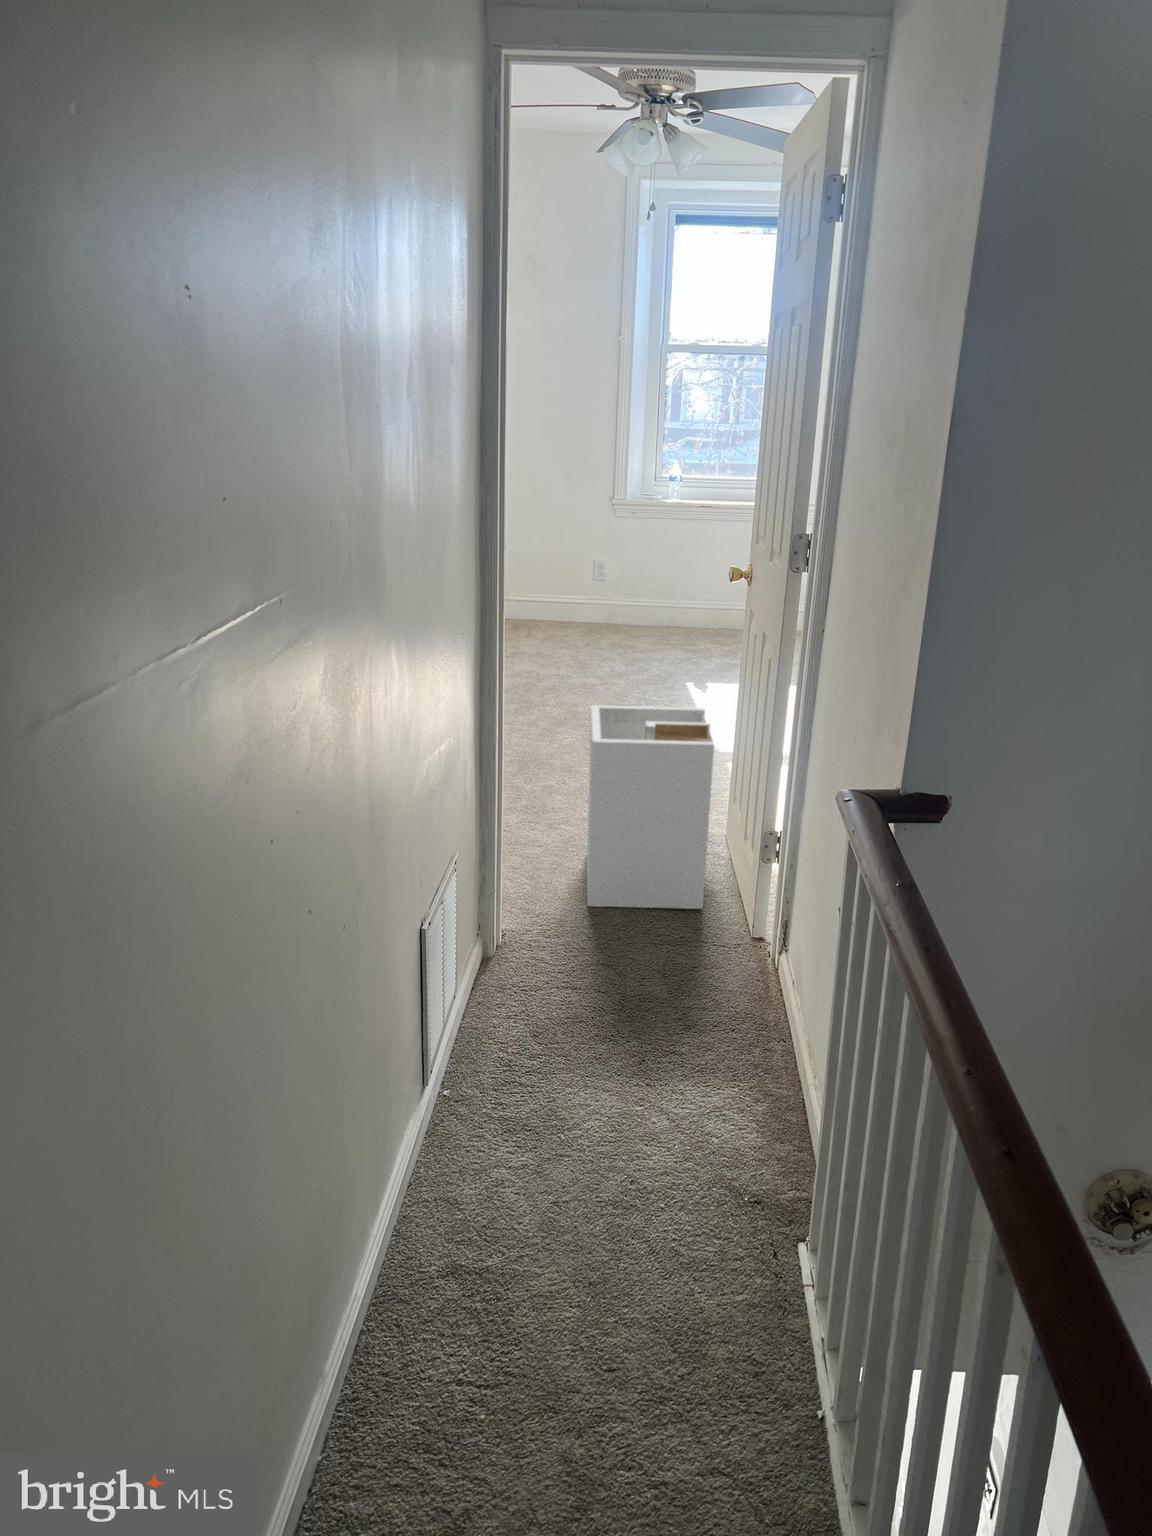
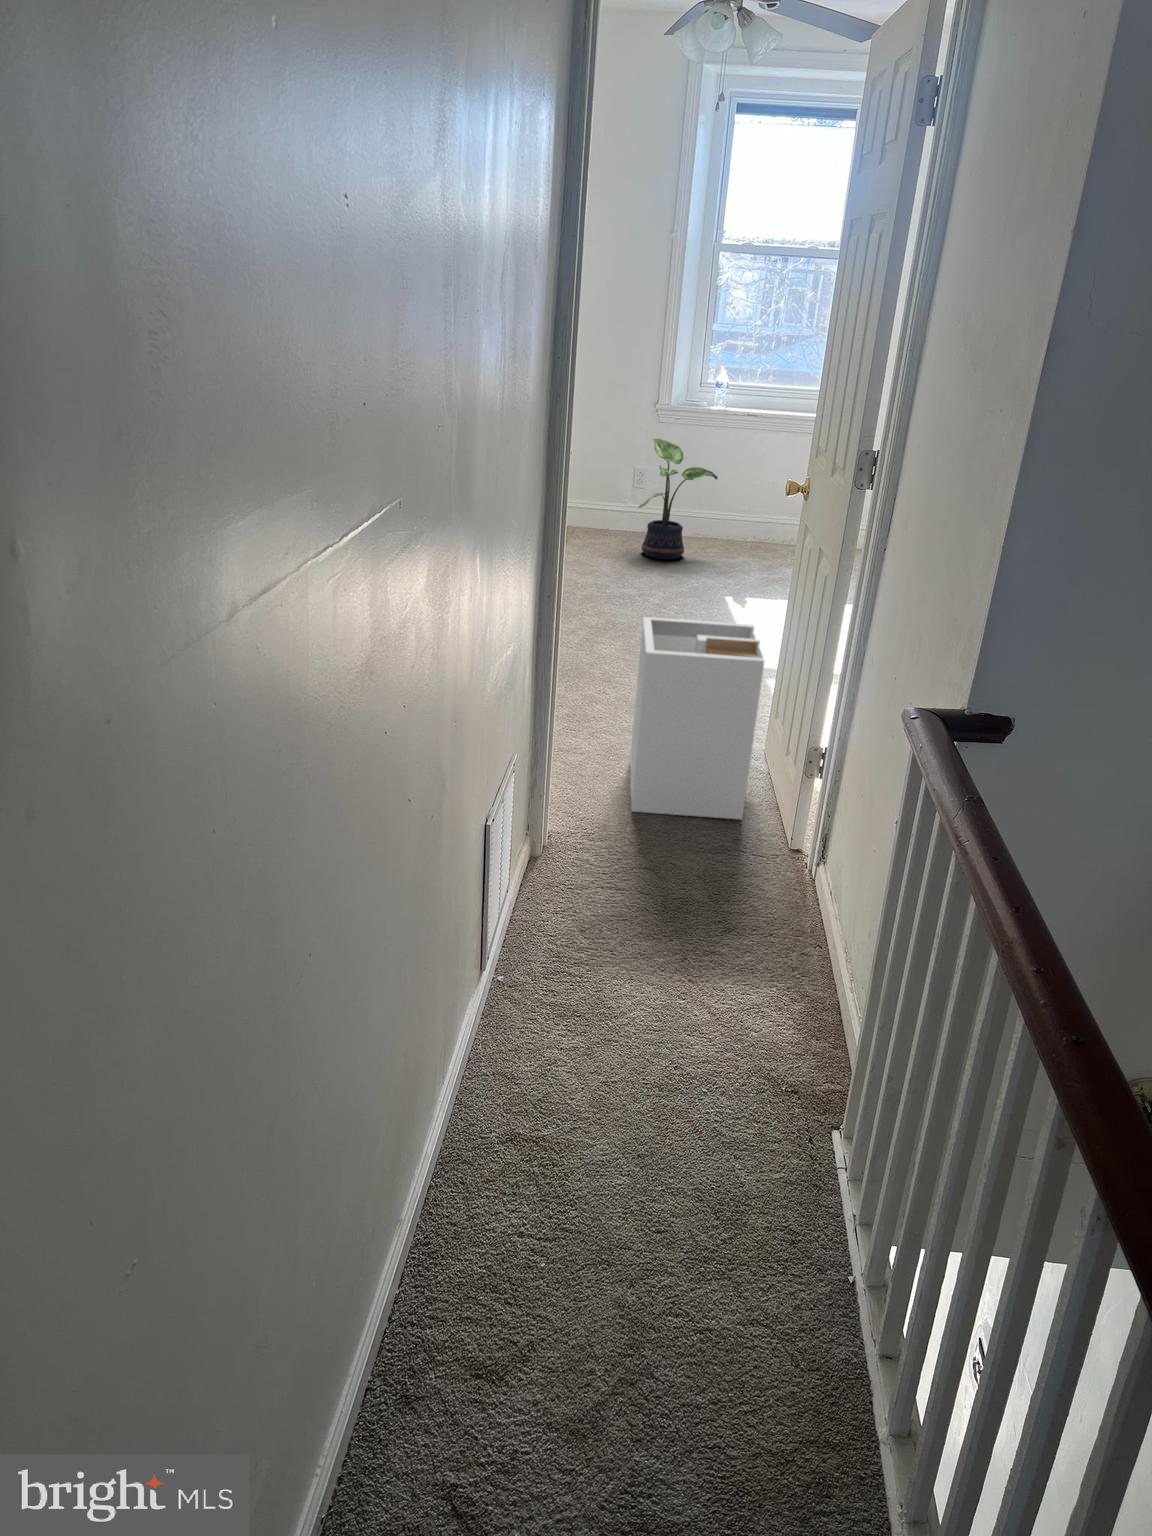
potted plant: none [596,527,674,646] -> present [639,439,718,559]

